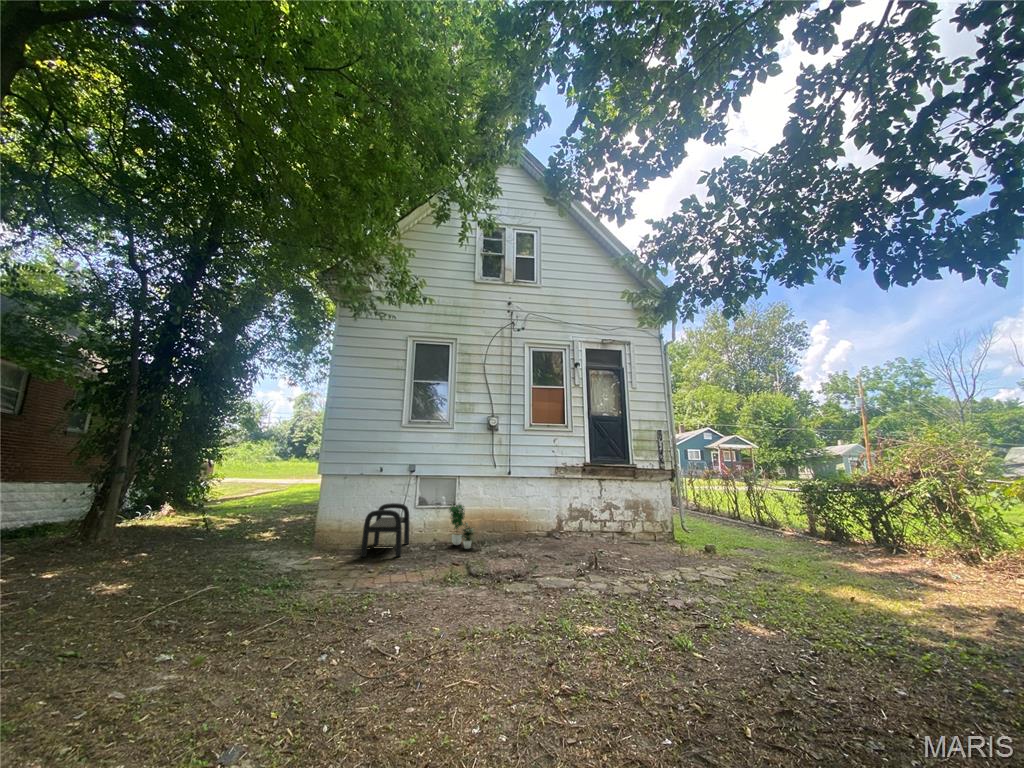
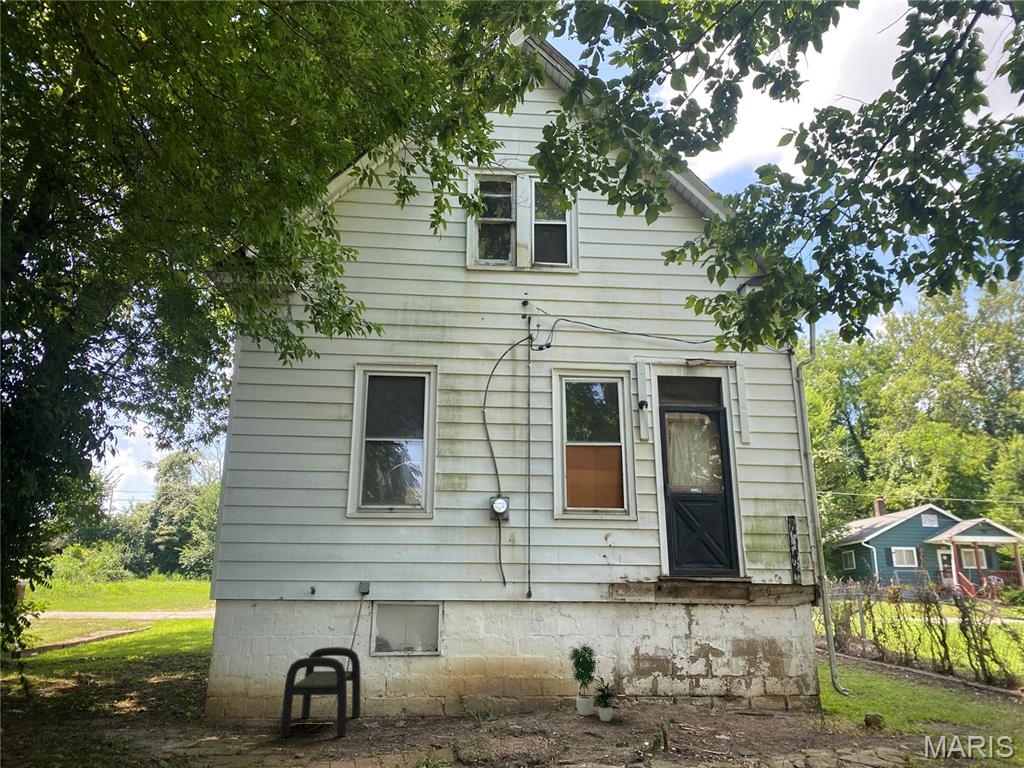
potted plant: present [450,504,473,549] -> present [569,644,616,721]

